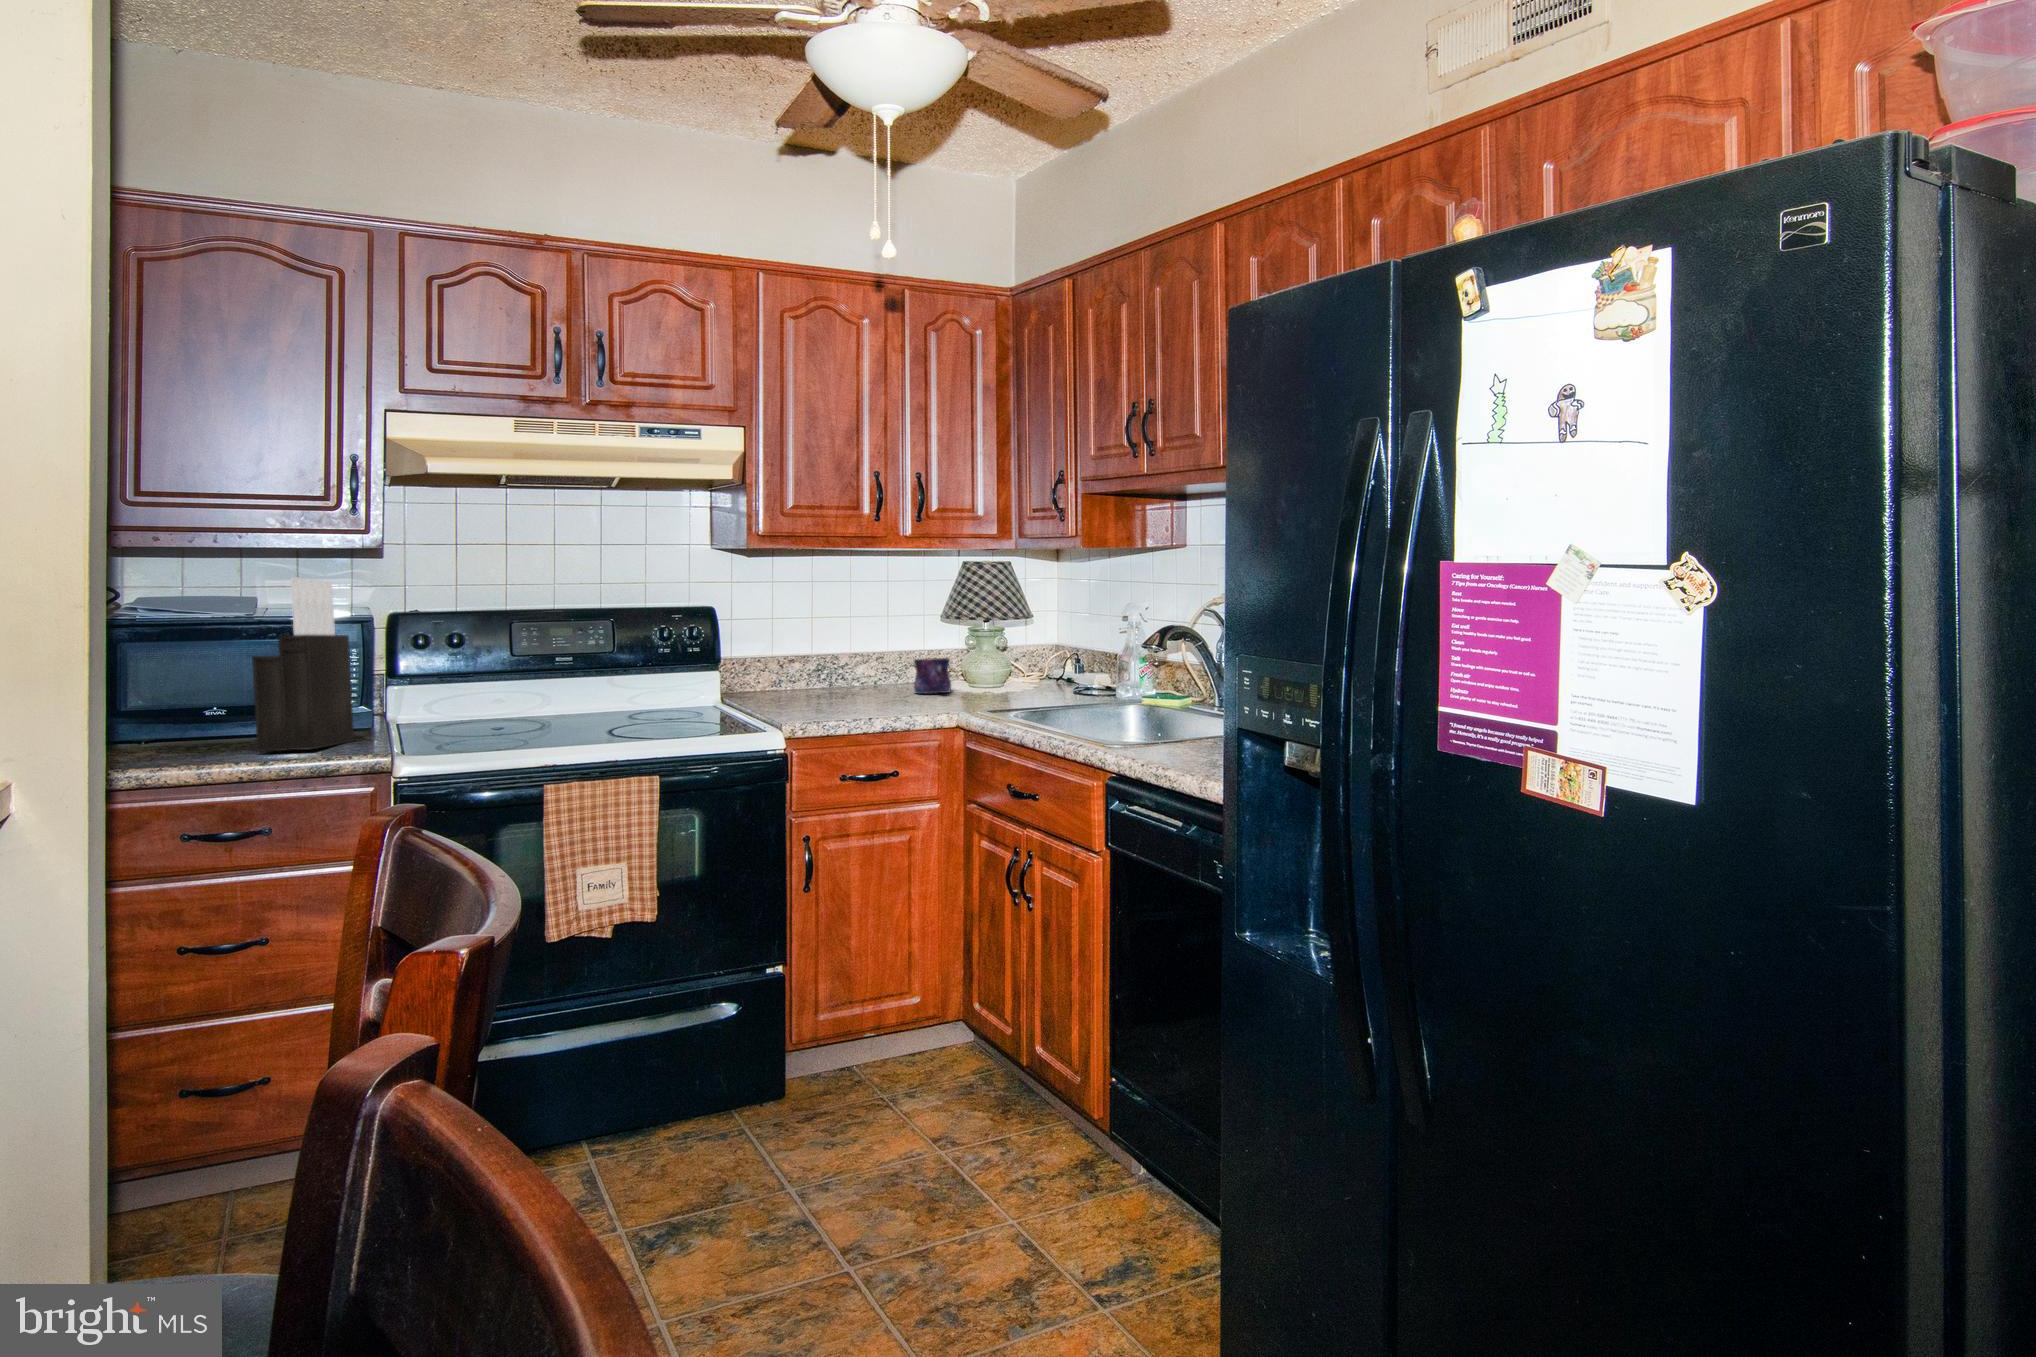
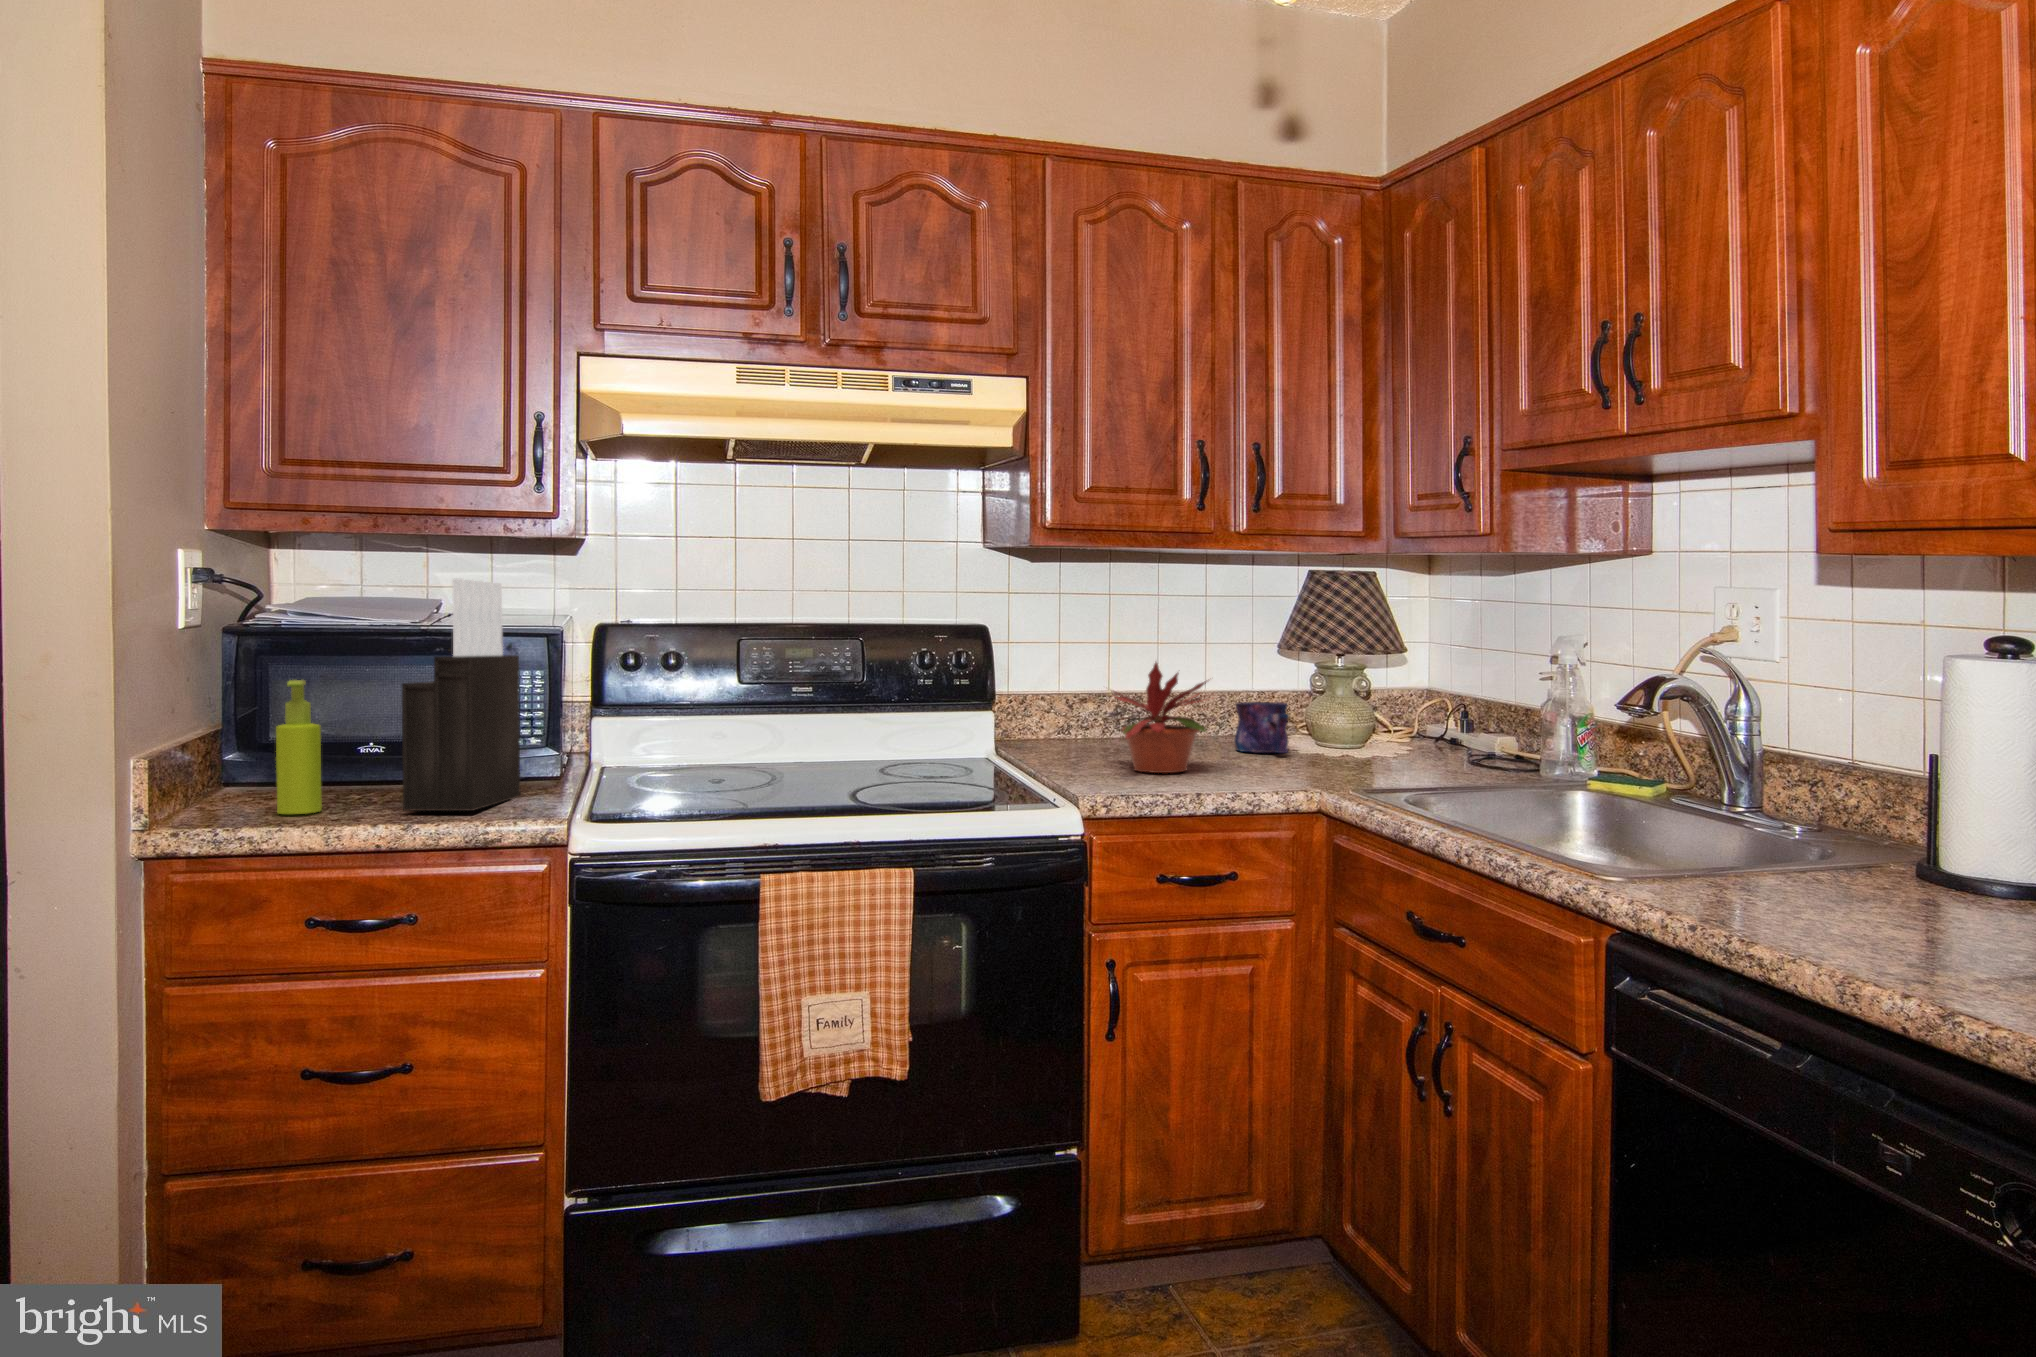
potted plant: none [806,627,892,708] -> present [1113,662,1207,773]
soap dispenser: none [147,657,189,758] -> present [276,680,322,814]

